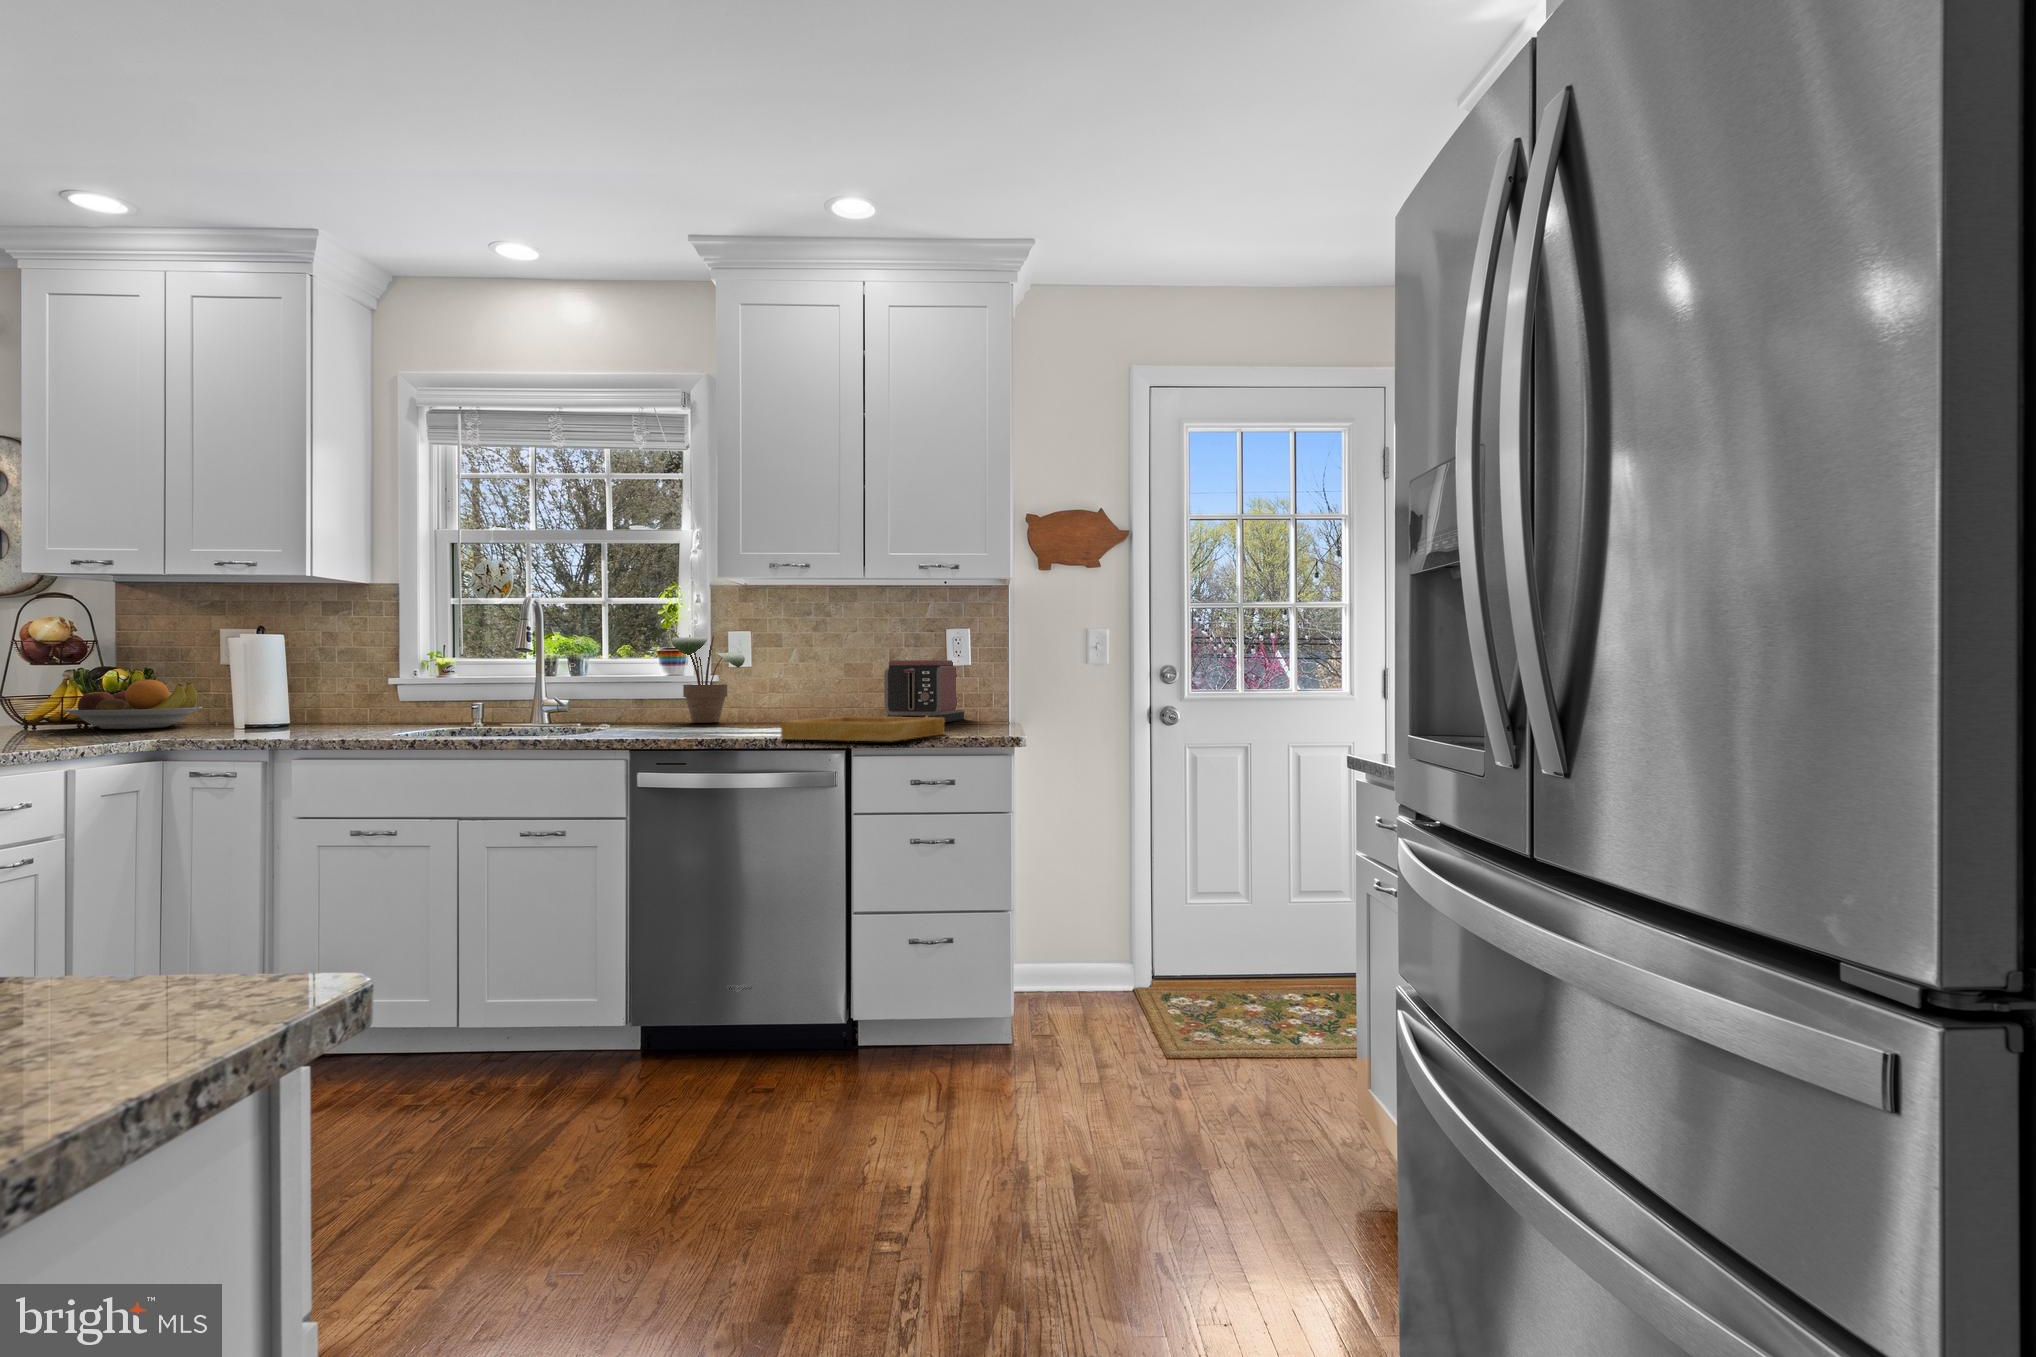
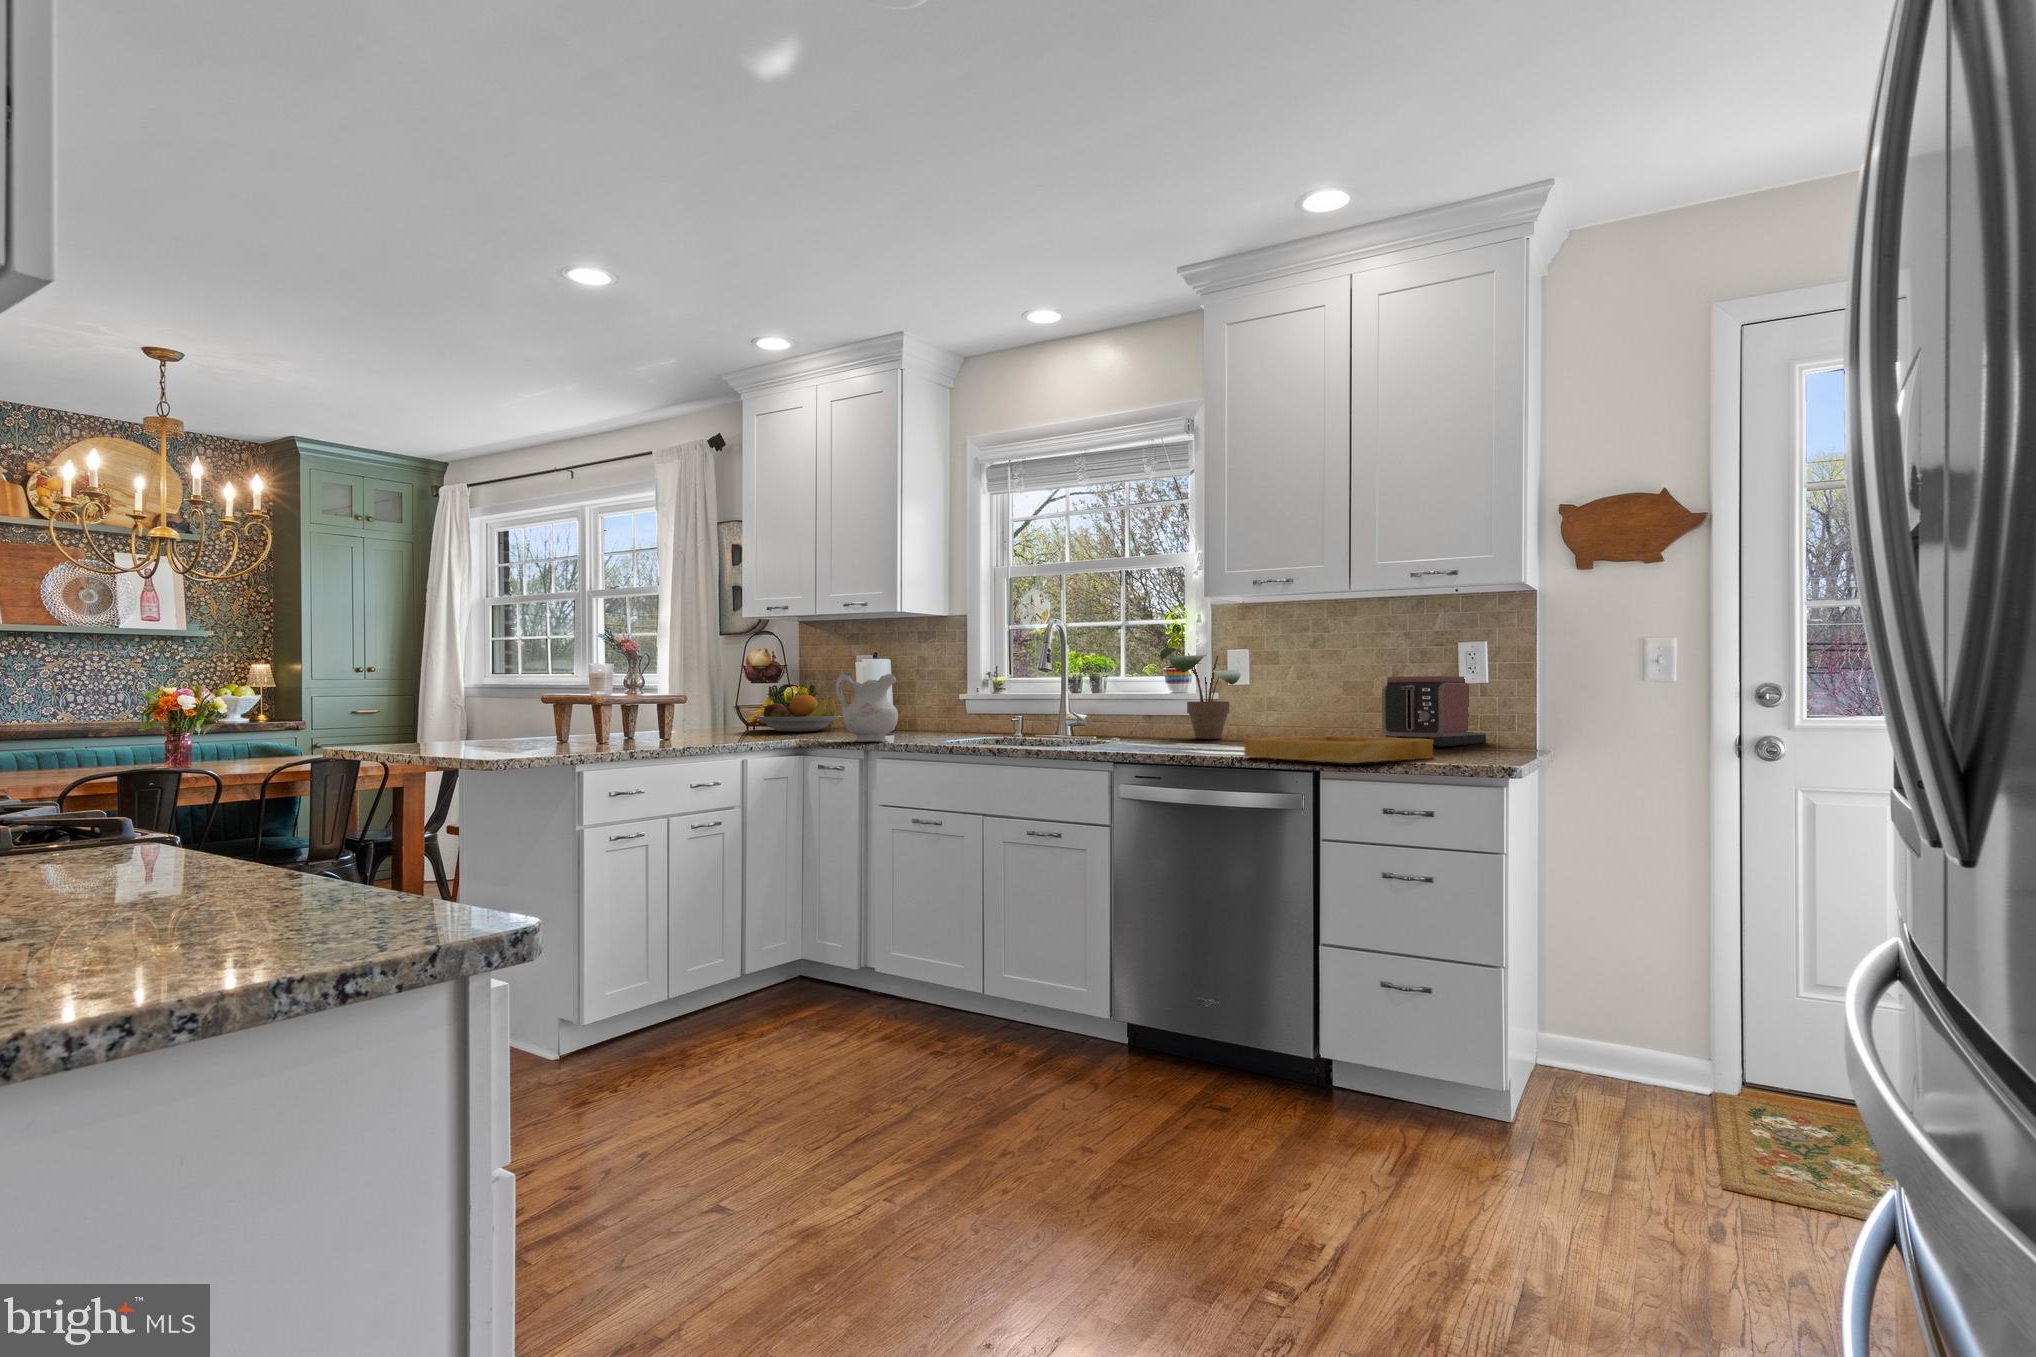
ceramic pitcher: none [241,652,330,739] -> present [836,672,898,742]

